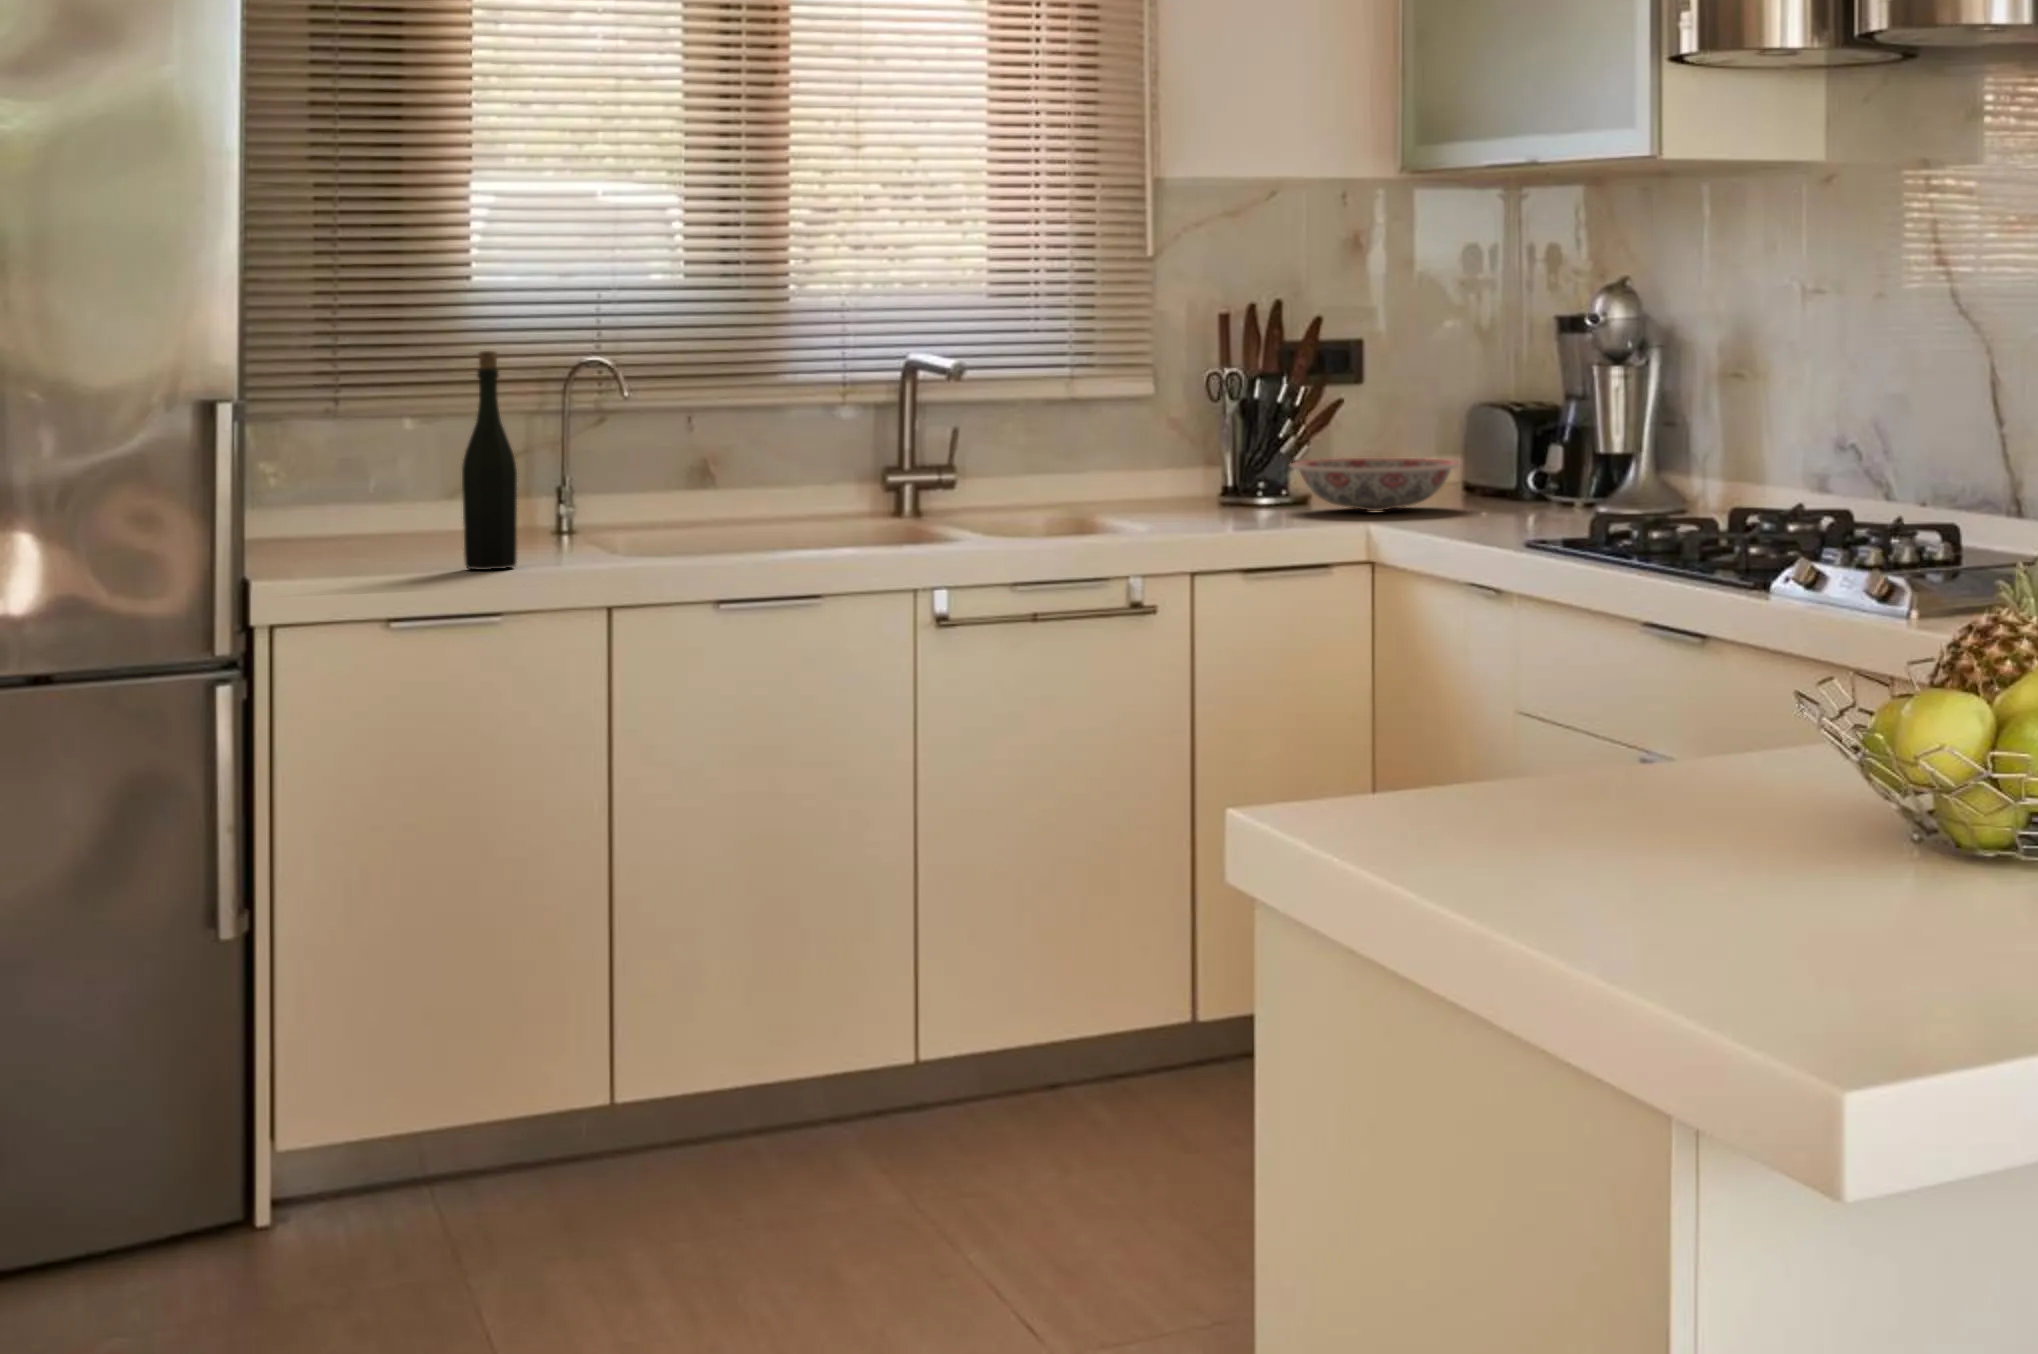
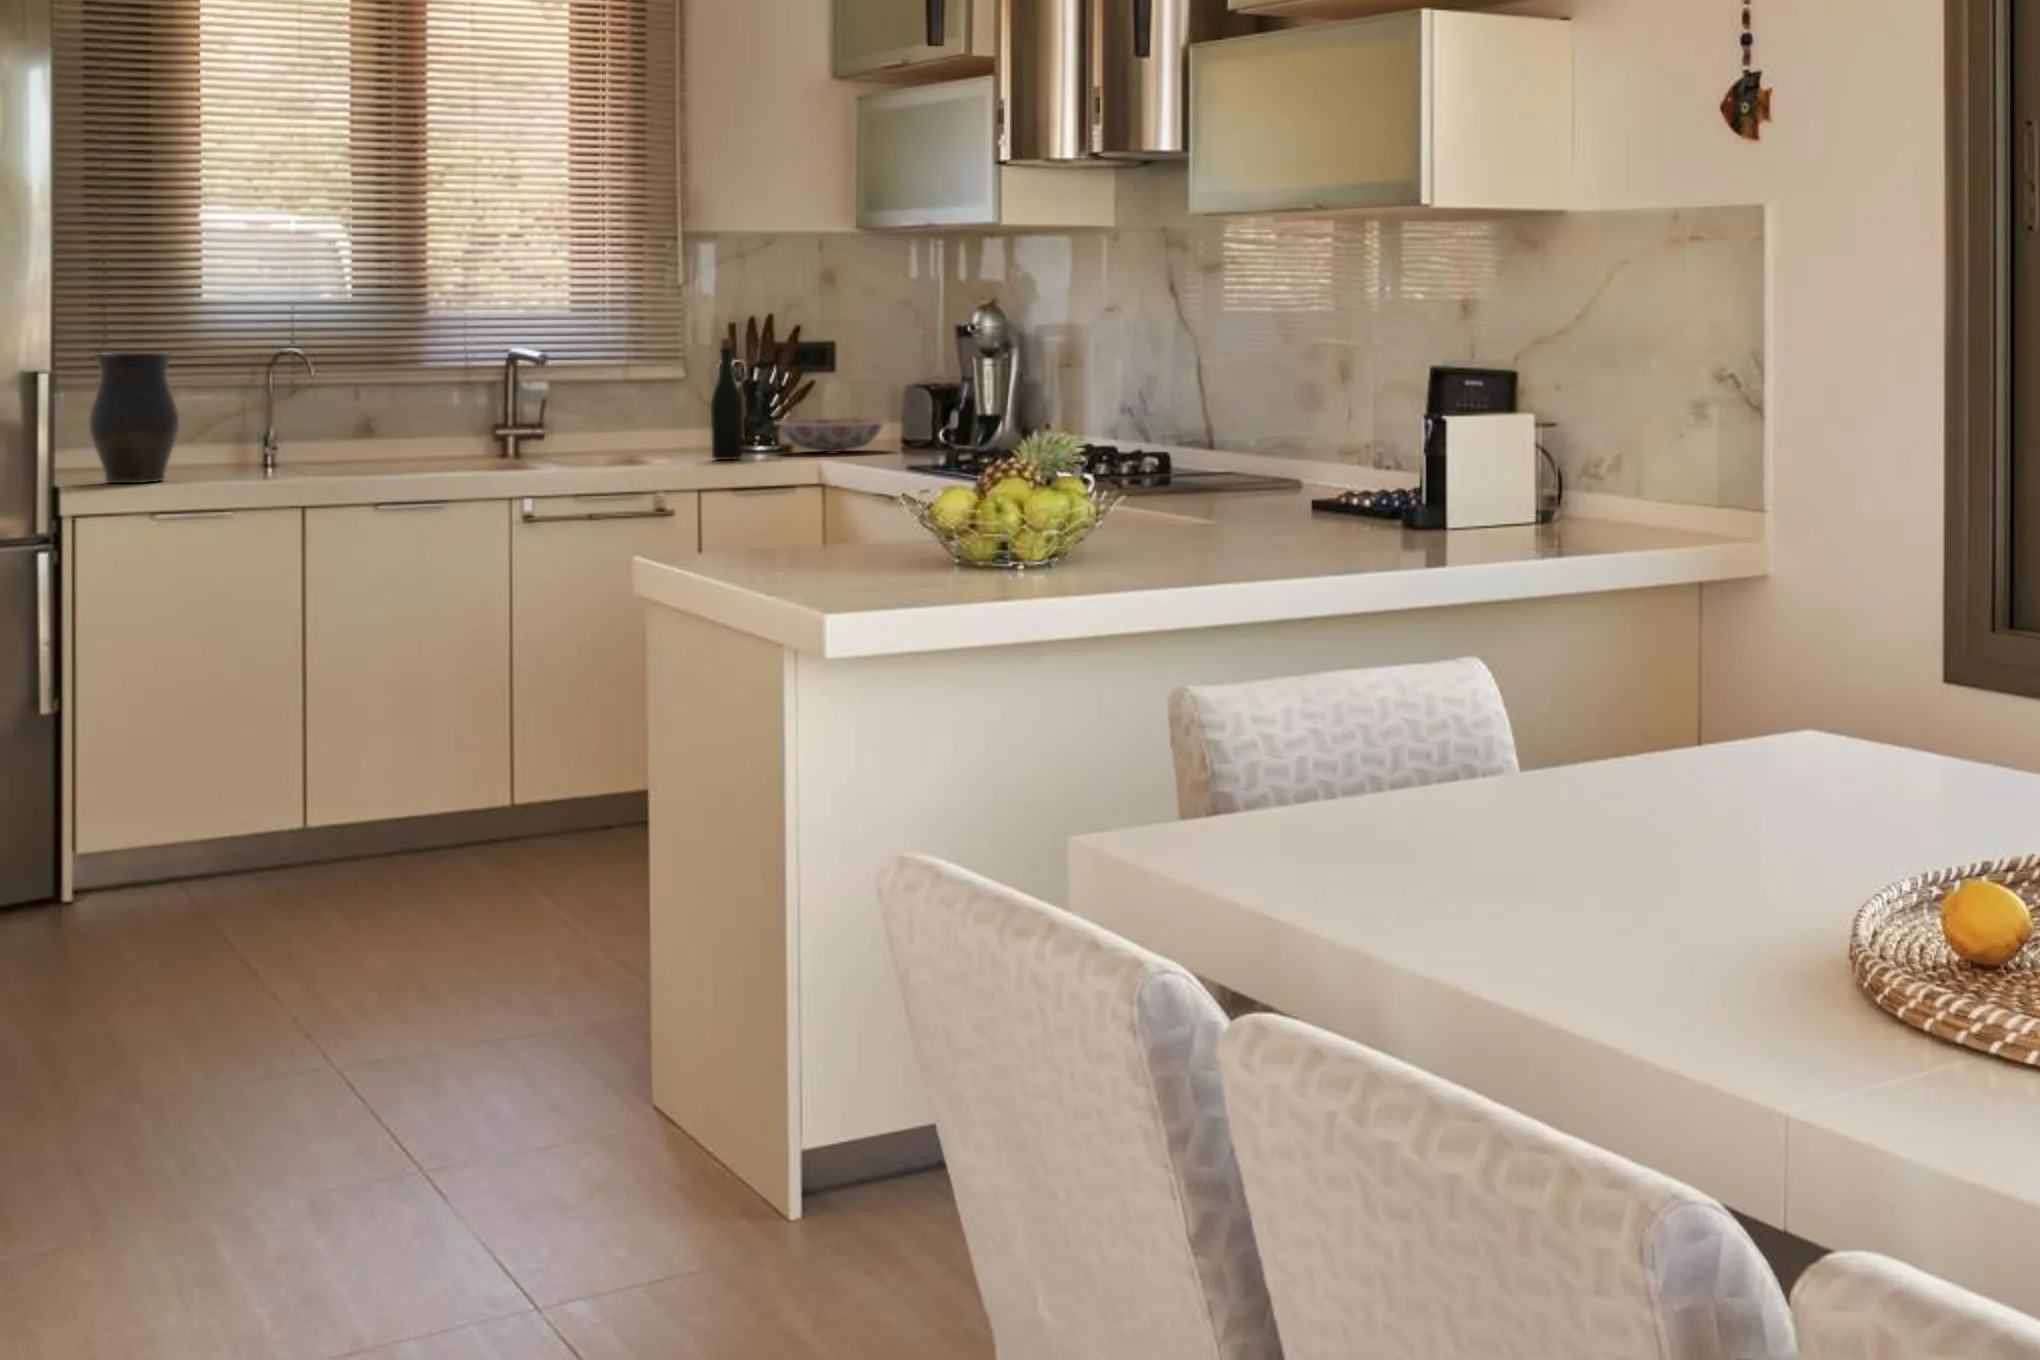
bottle: present [462,351,517,570] -> present [711,338,742,460]
vase: none [301,364,431,567] -> present [89,353,179,483]

